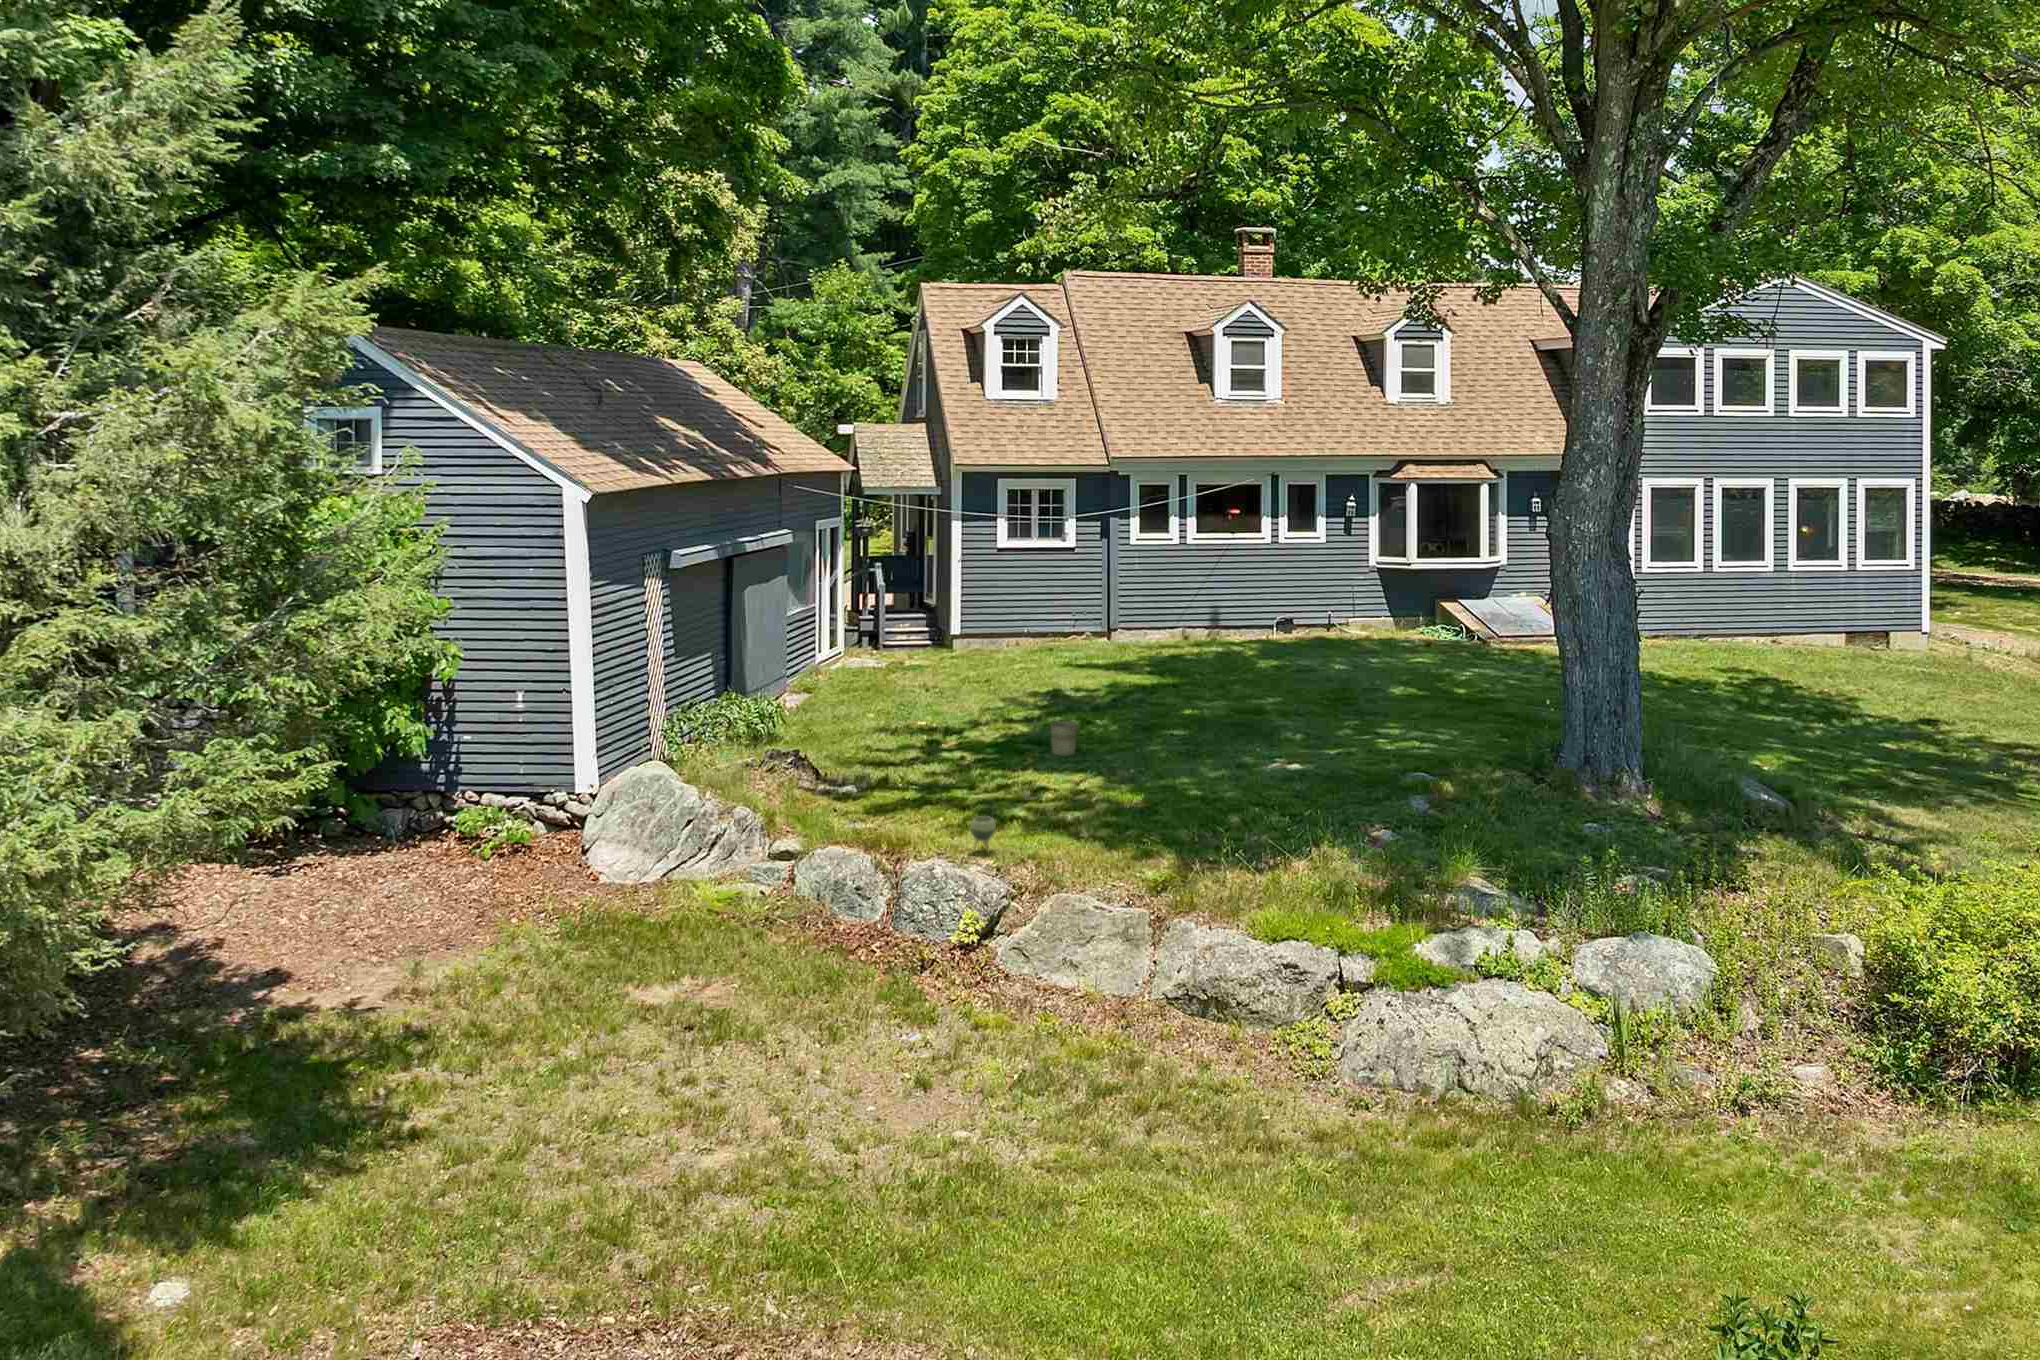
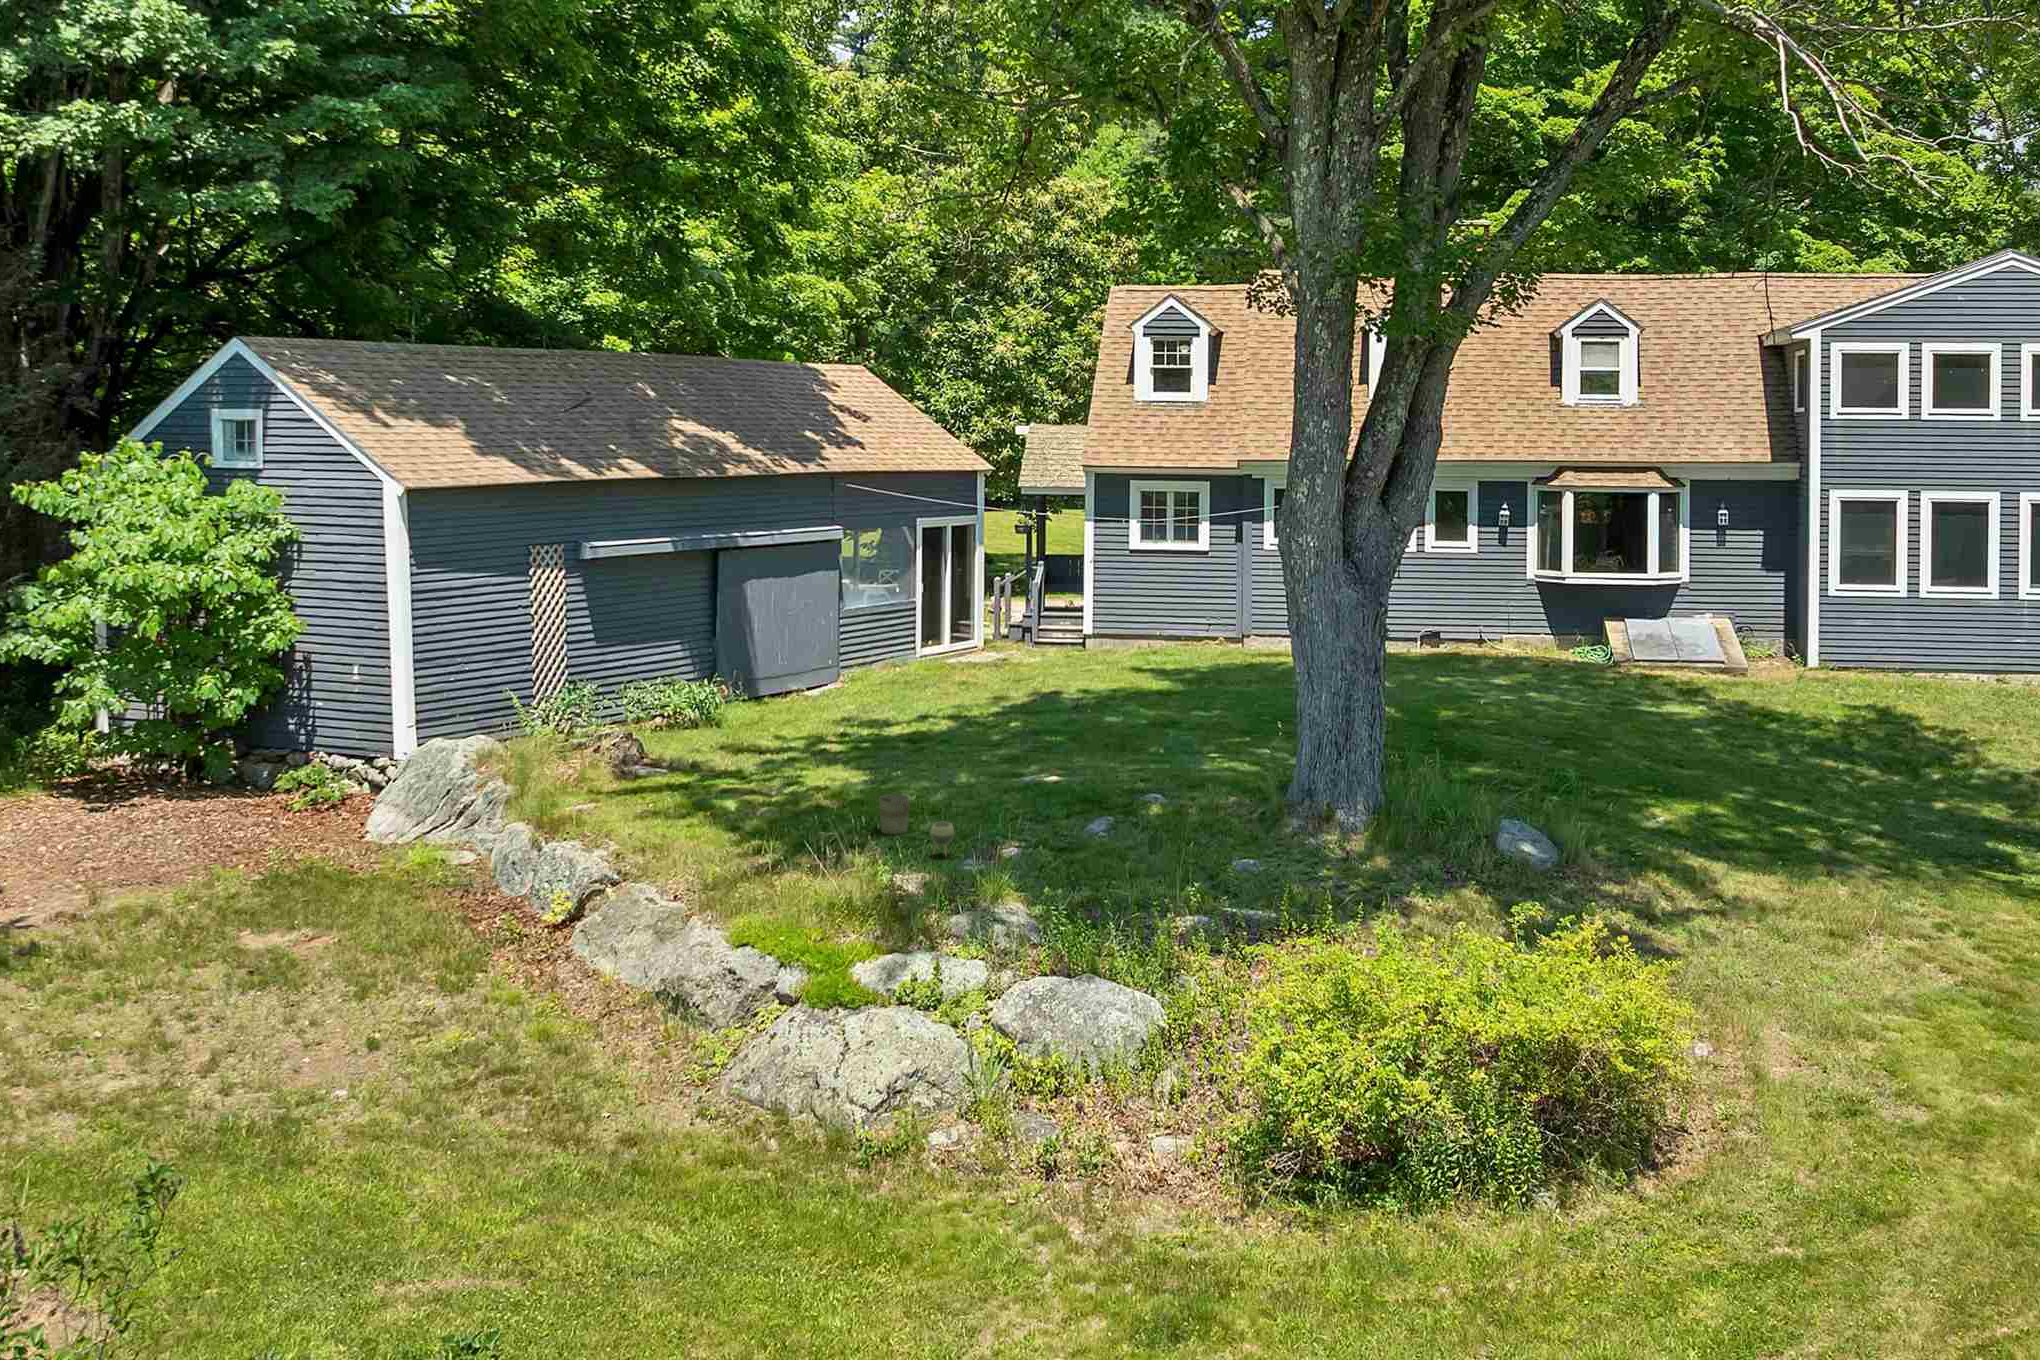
bucket: present [1050,721,1078,755] -> present [878,794,910,834]

